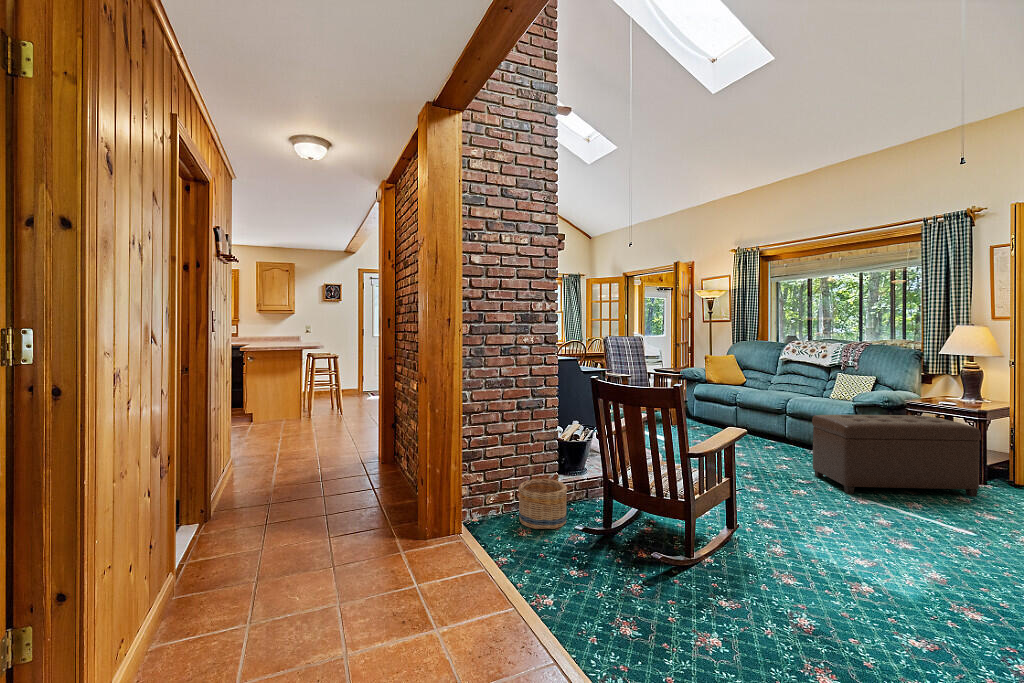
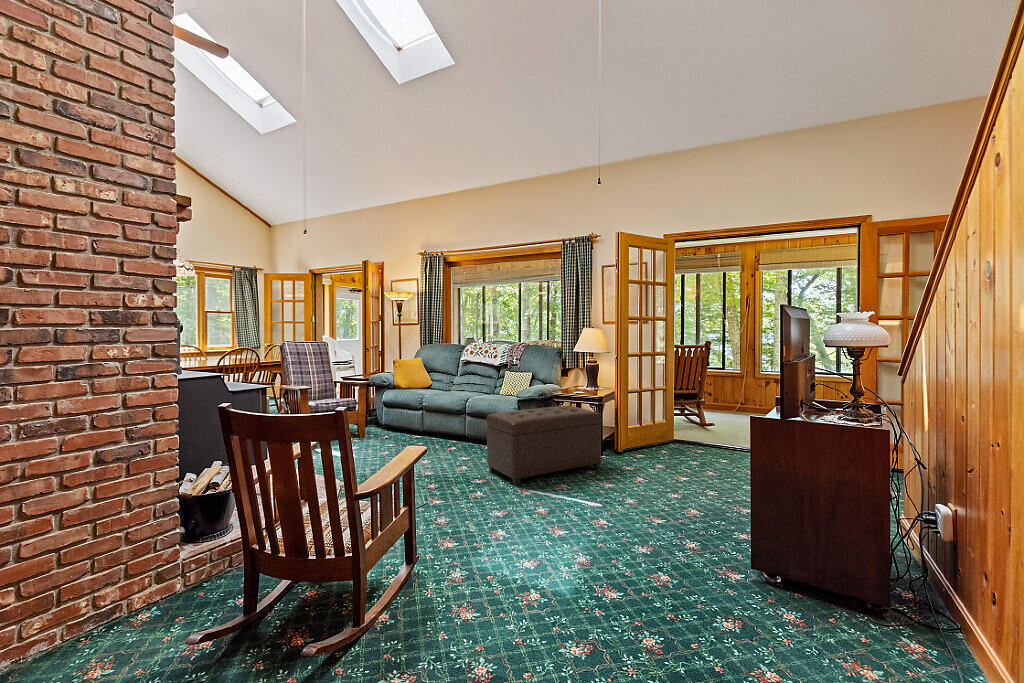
basket: present [518,479,567,529] -> none [92,557,189,650]

